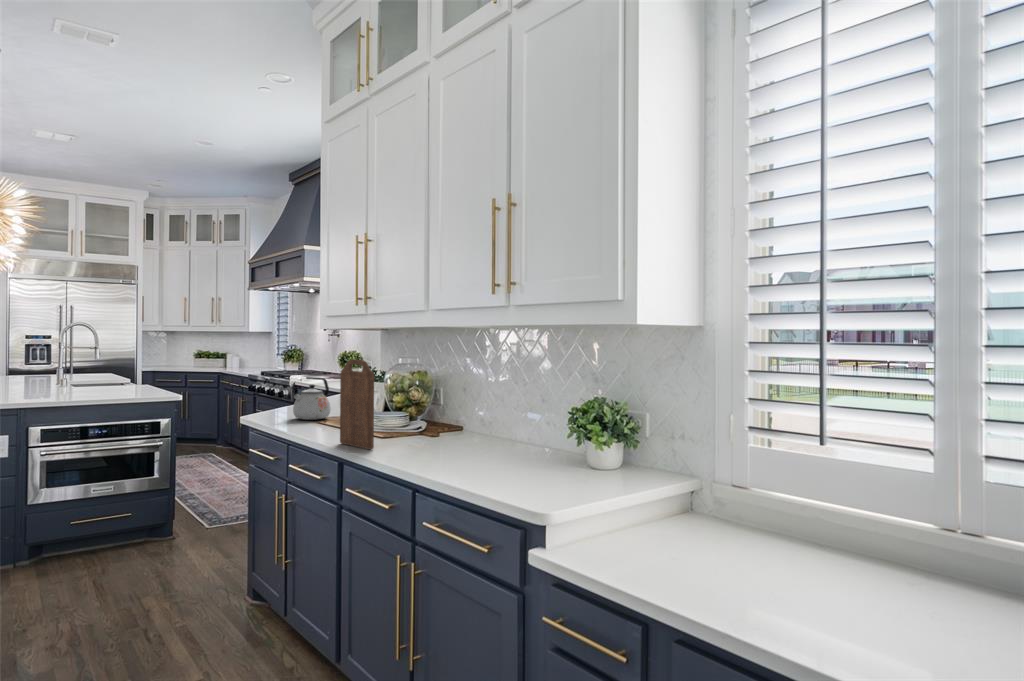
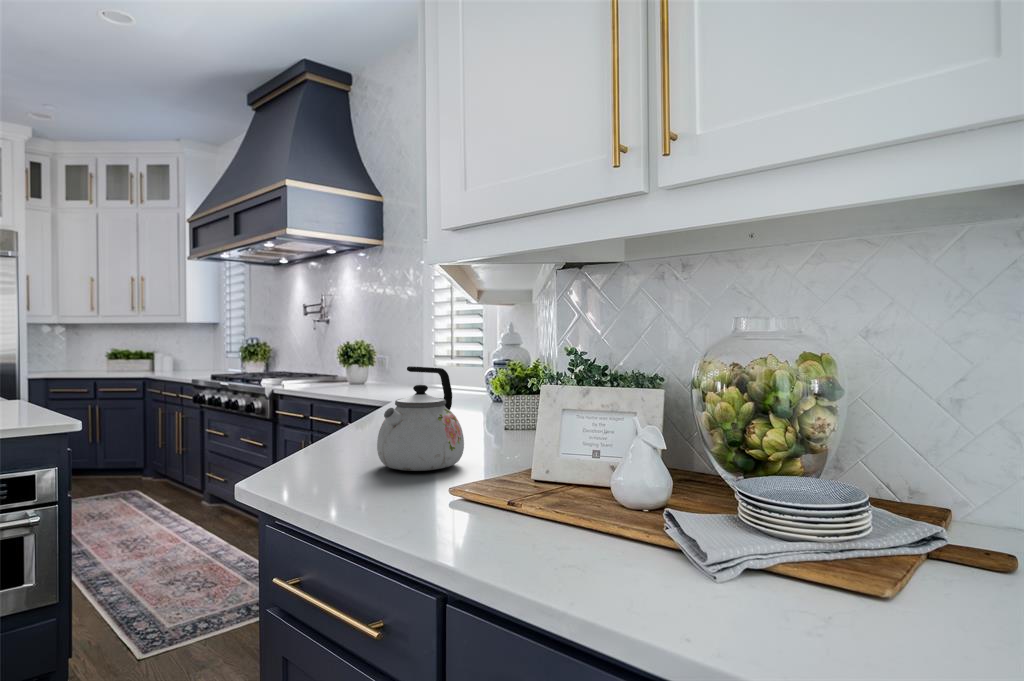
cutting board: present [340,360,374,449] -> none [719,270,942,638]

